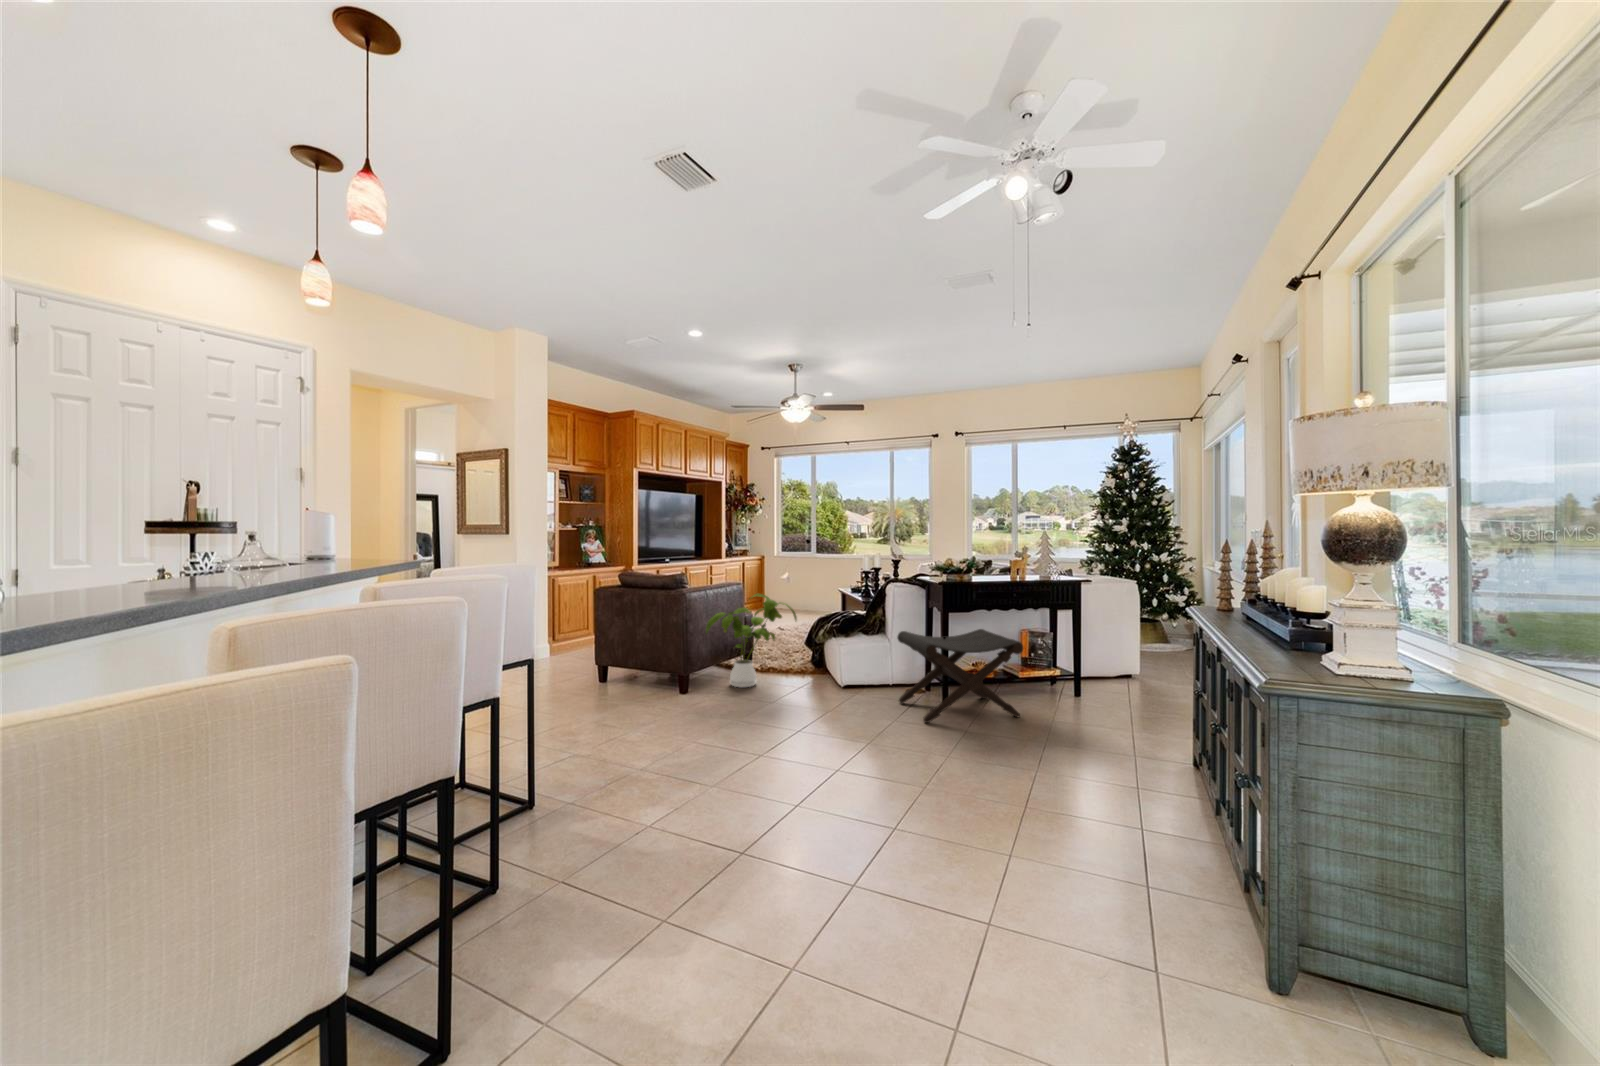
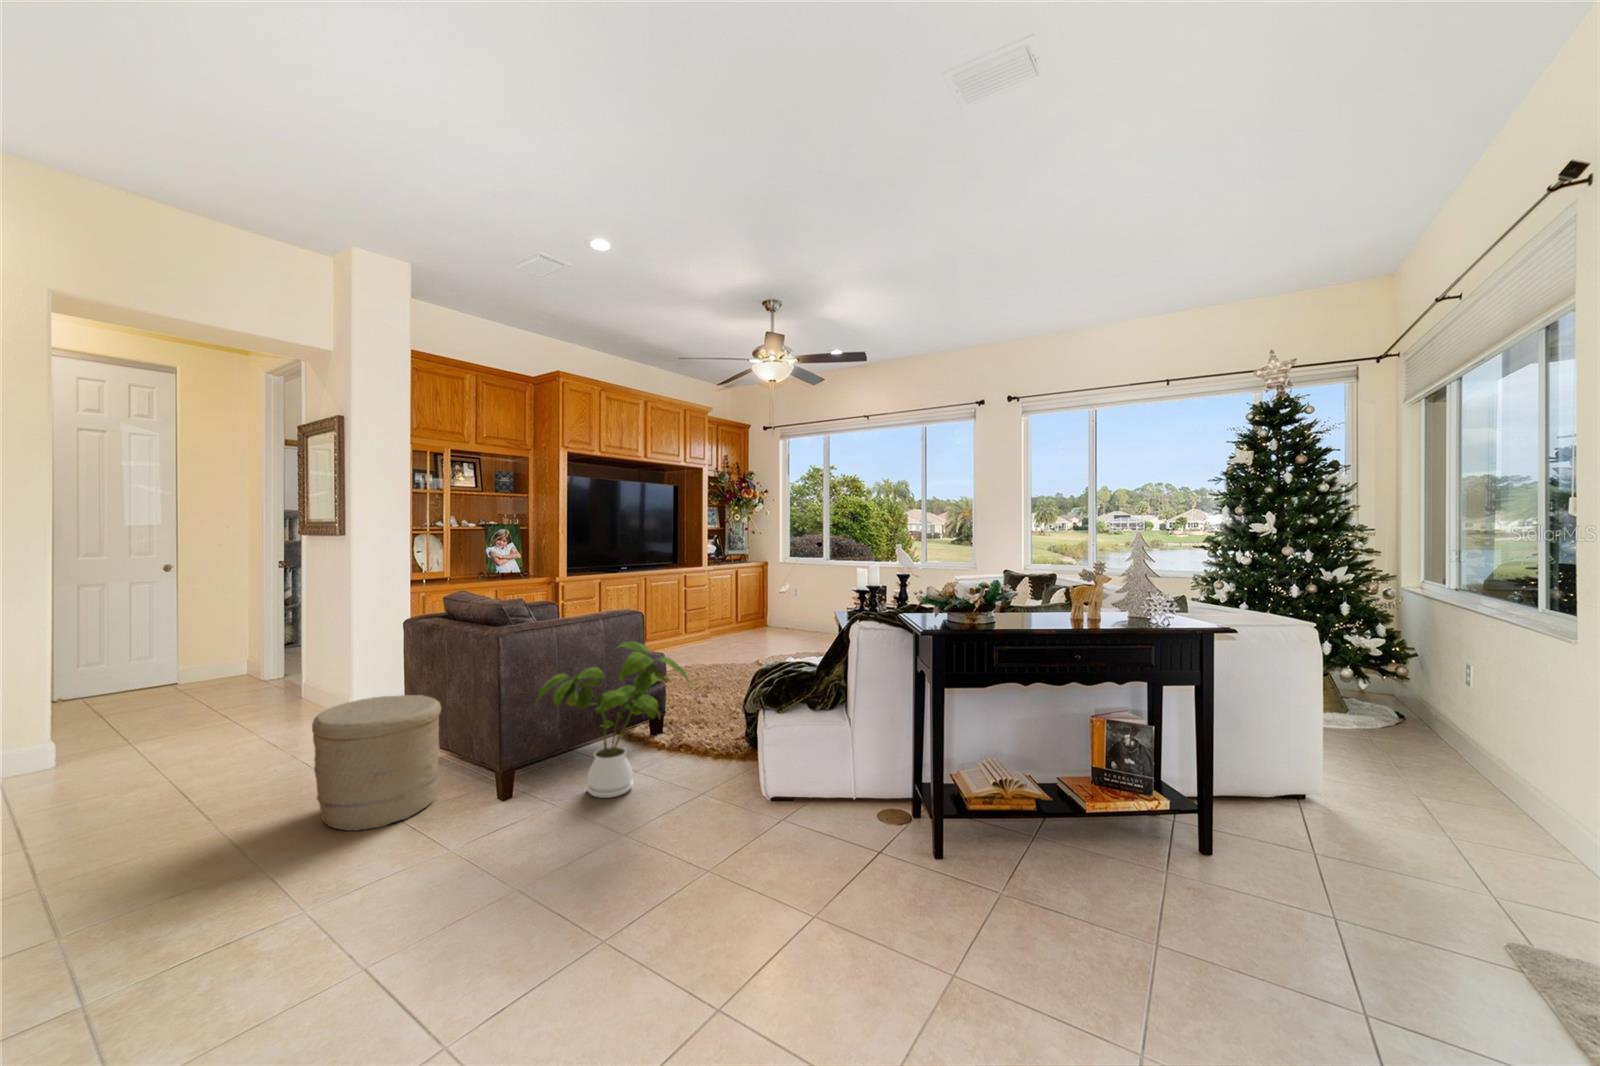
footstool: present [897,629,1023,723] -> none [841,725,1090,952]
woven basket: none [577,630,645,703] -> present [312,695,441,831]

